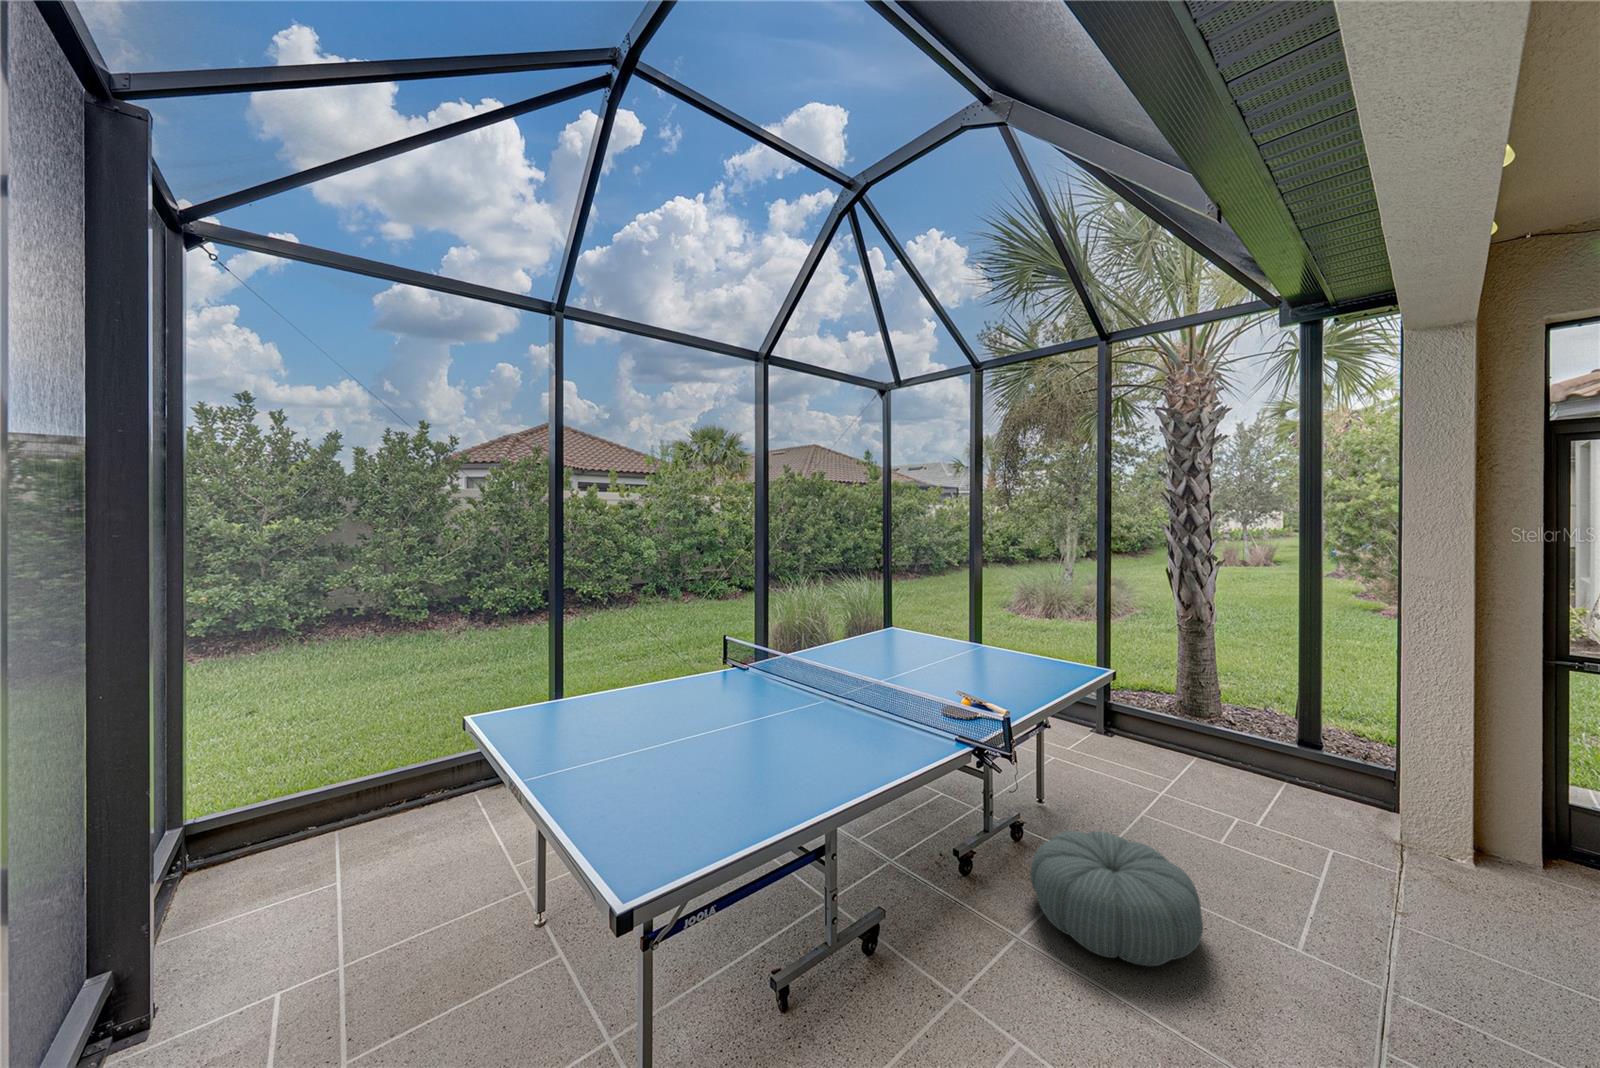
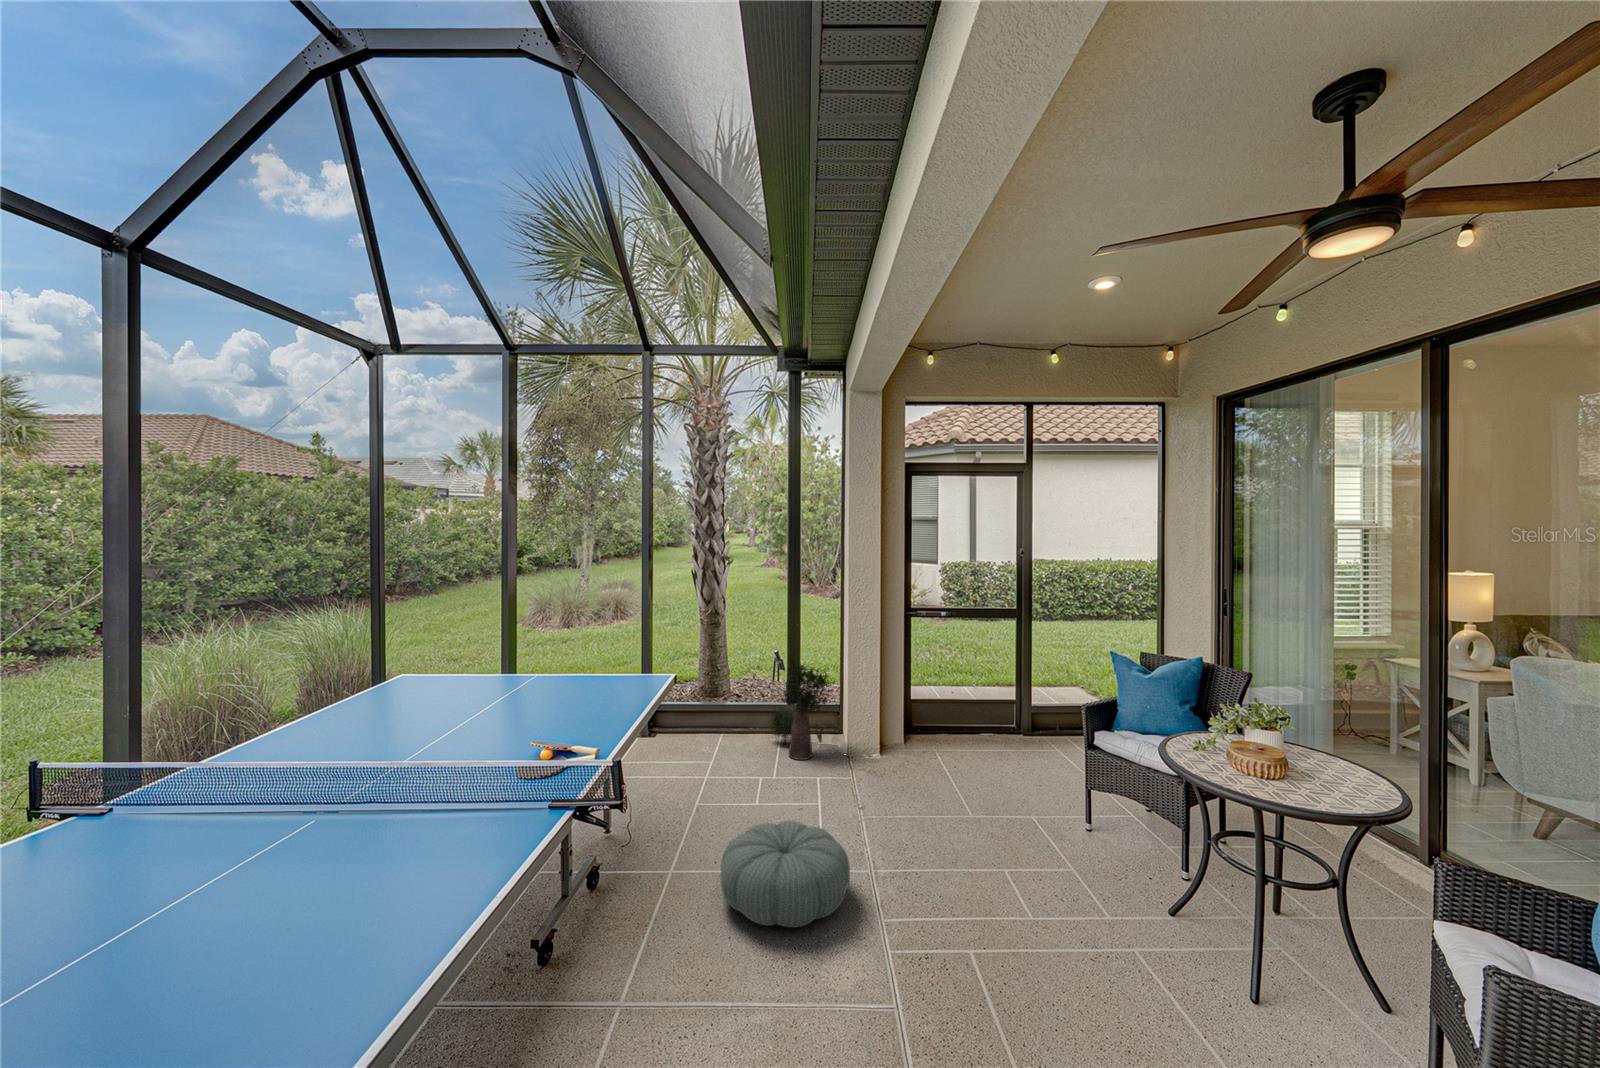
potted plant: none [1244,687,1343,816] -> present [769,662,829,760]

